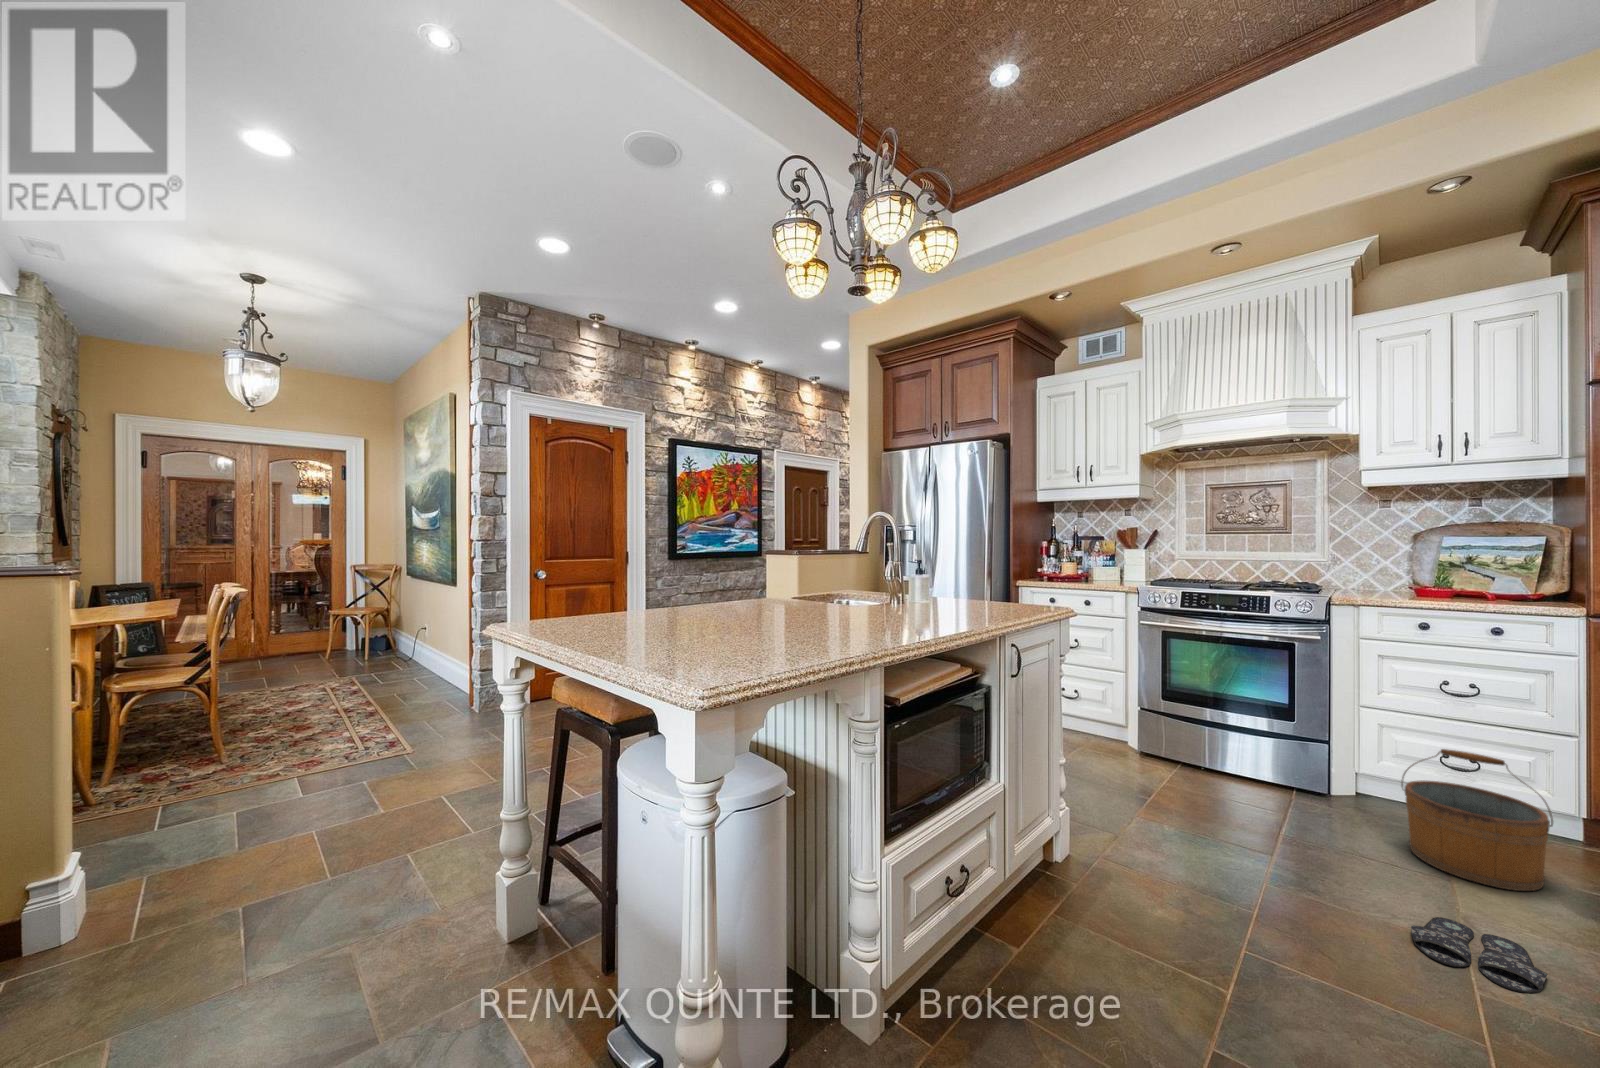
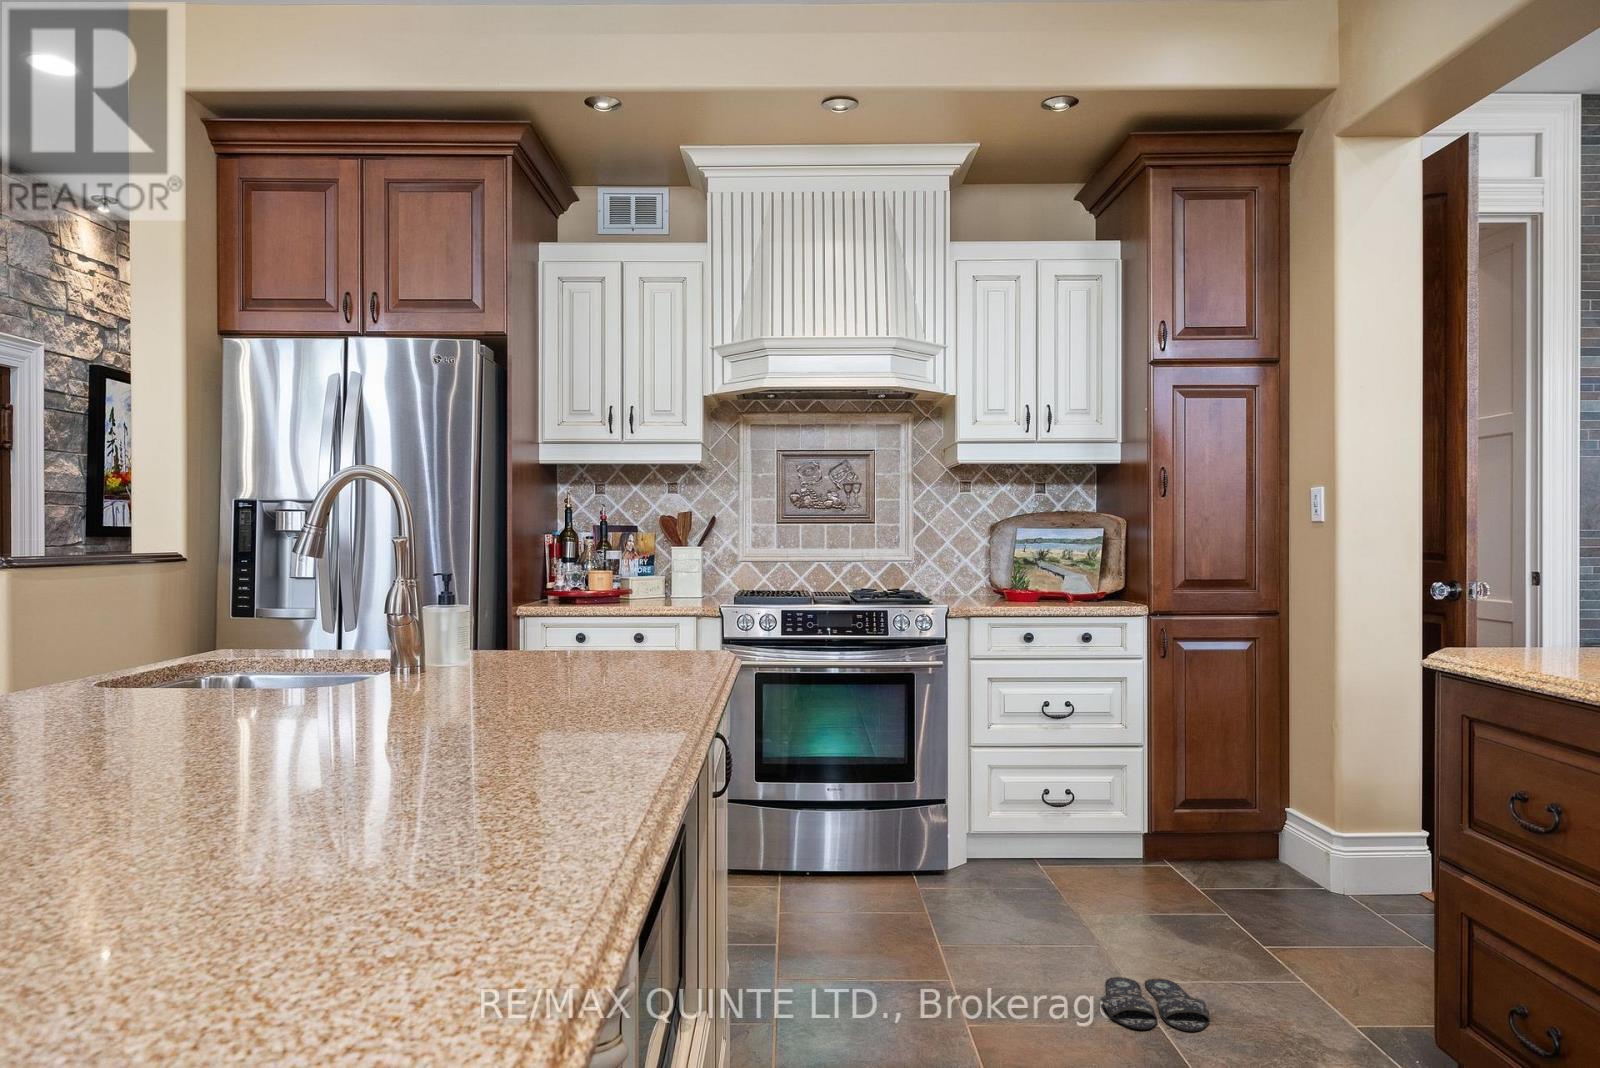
bucket: present [1401,749,1553,891] -> none [1033,778,1151,927]

